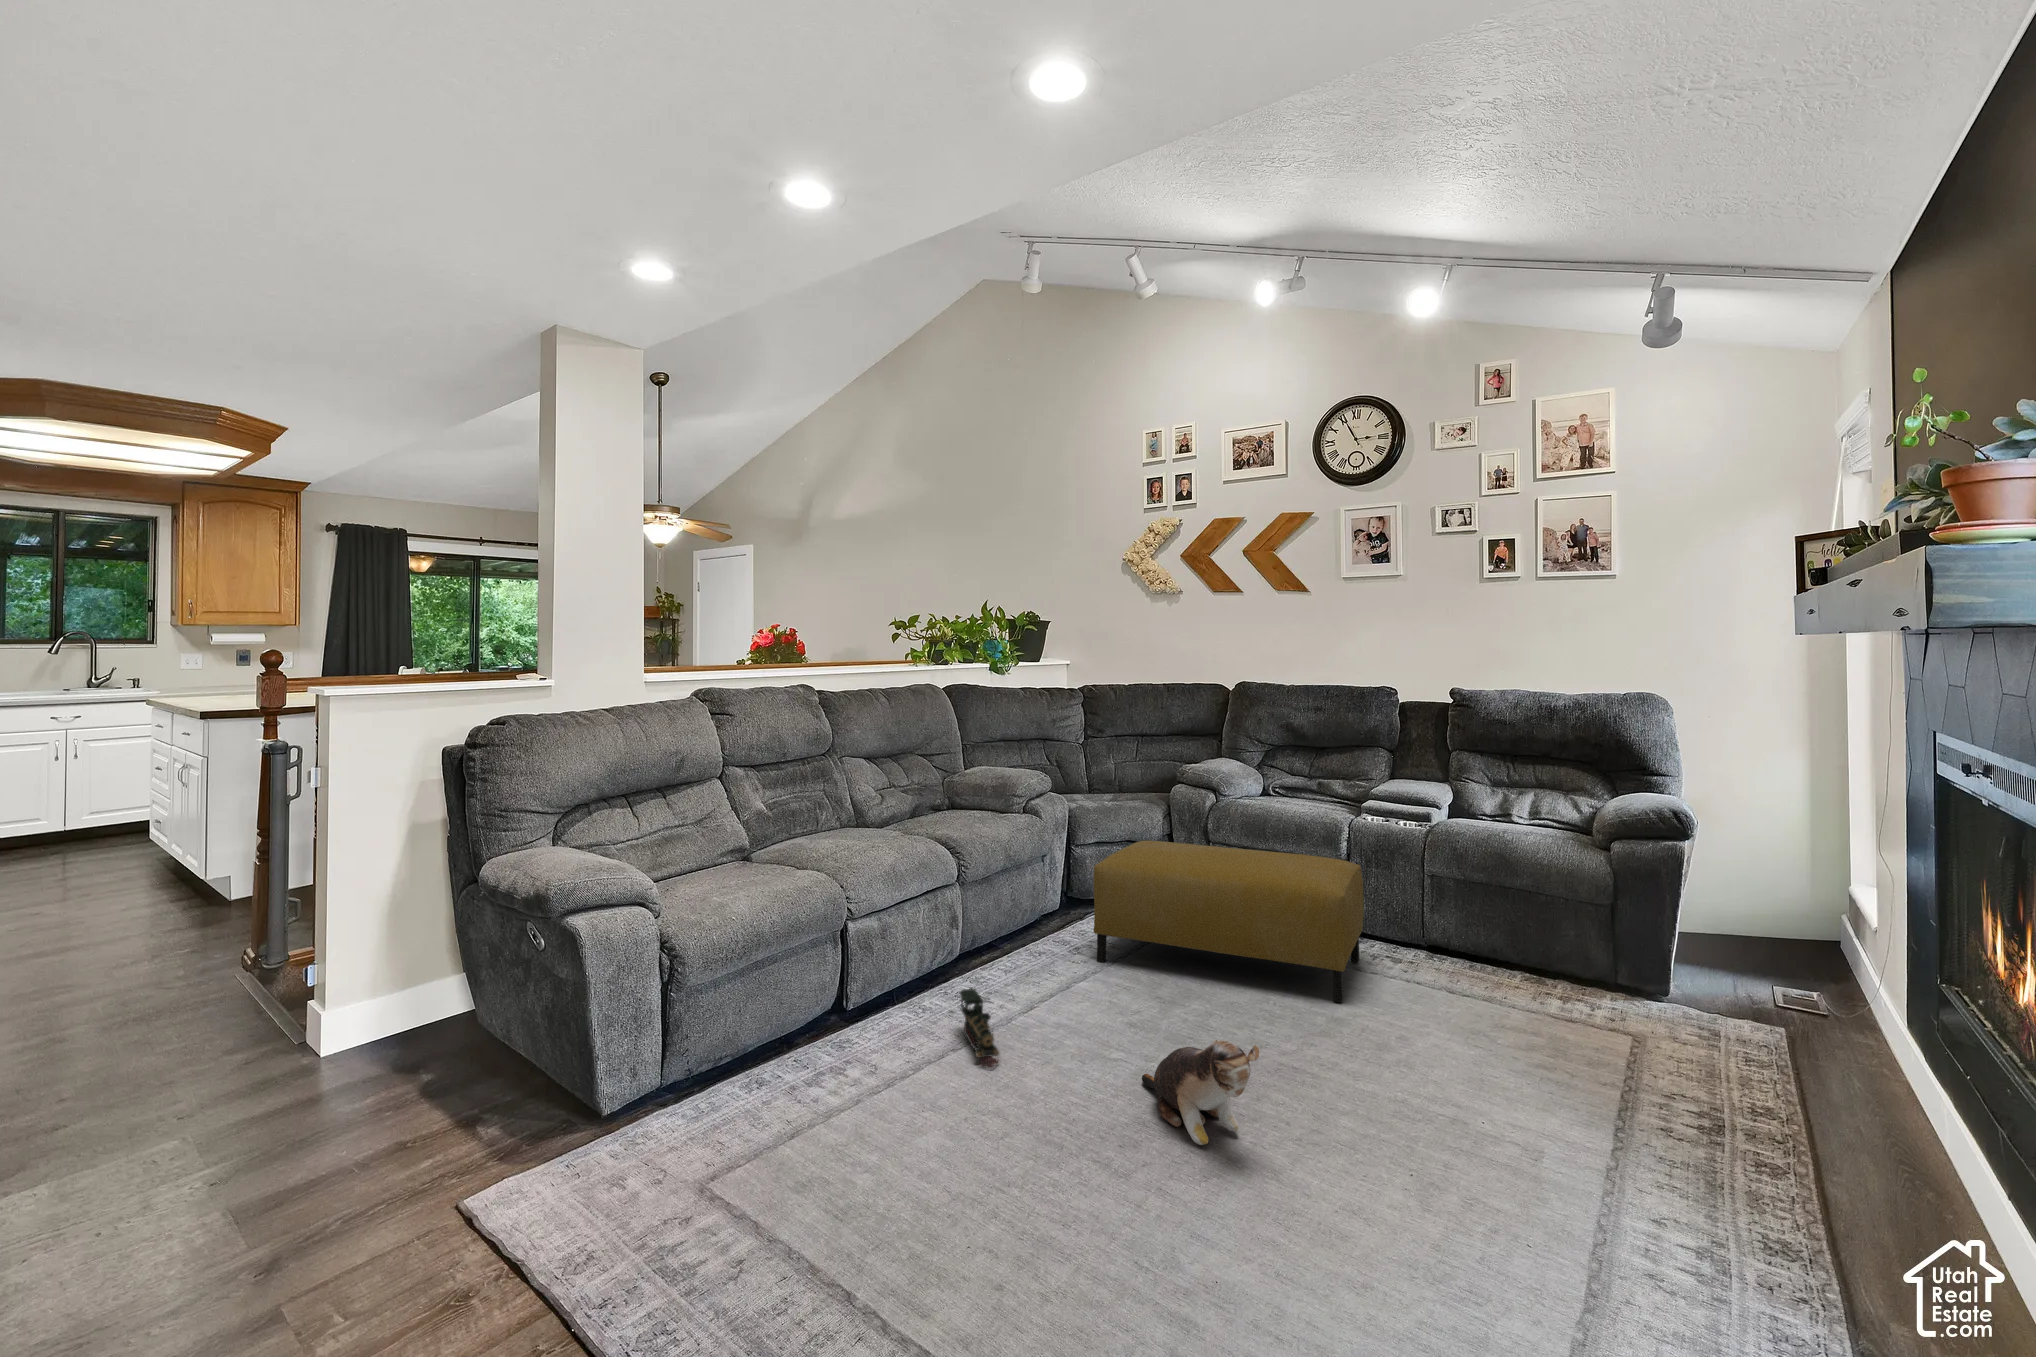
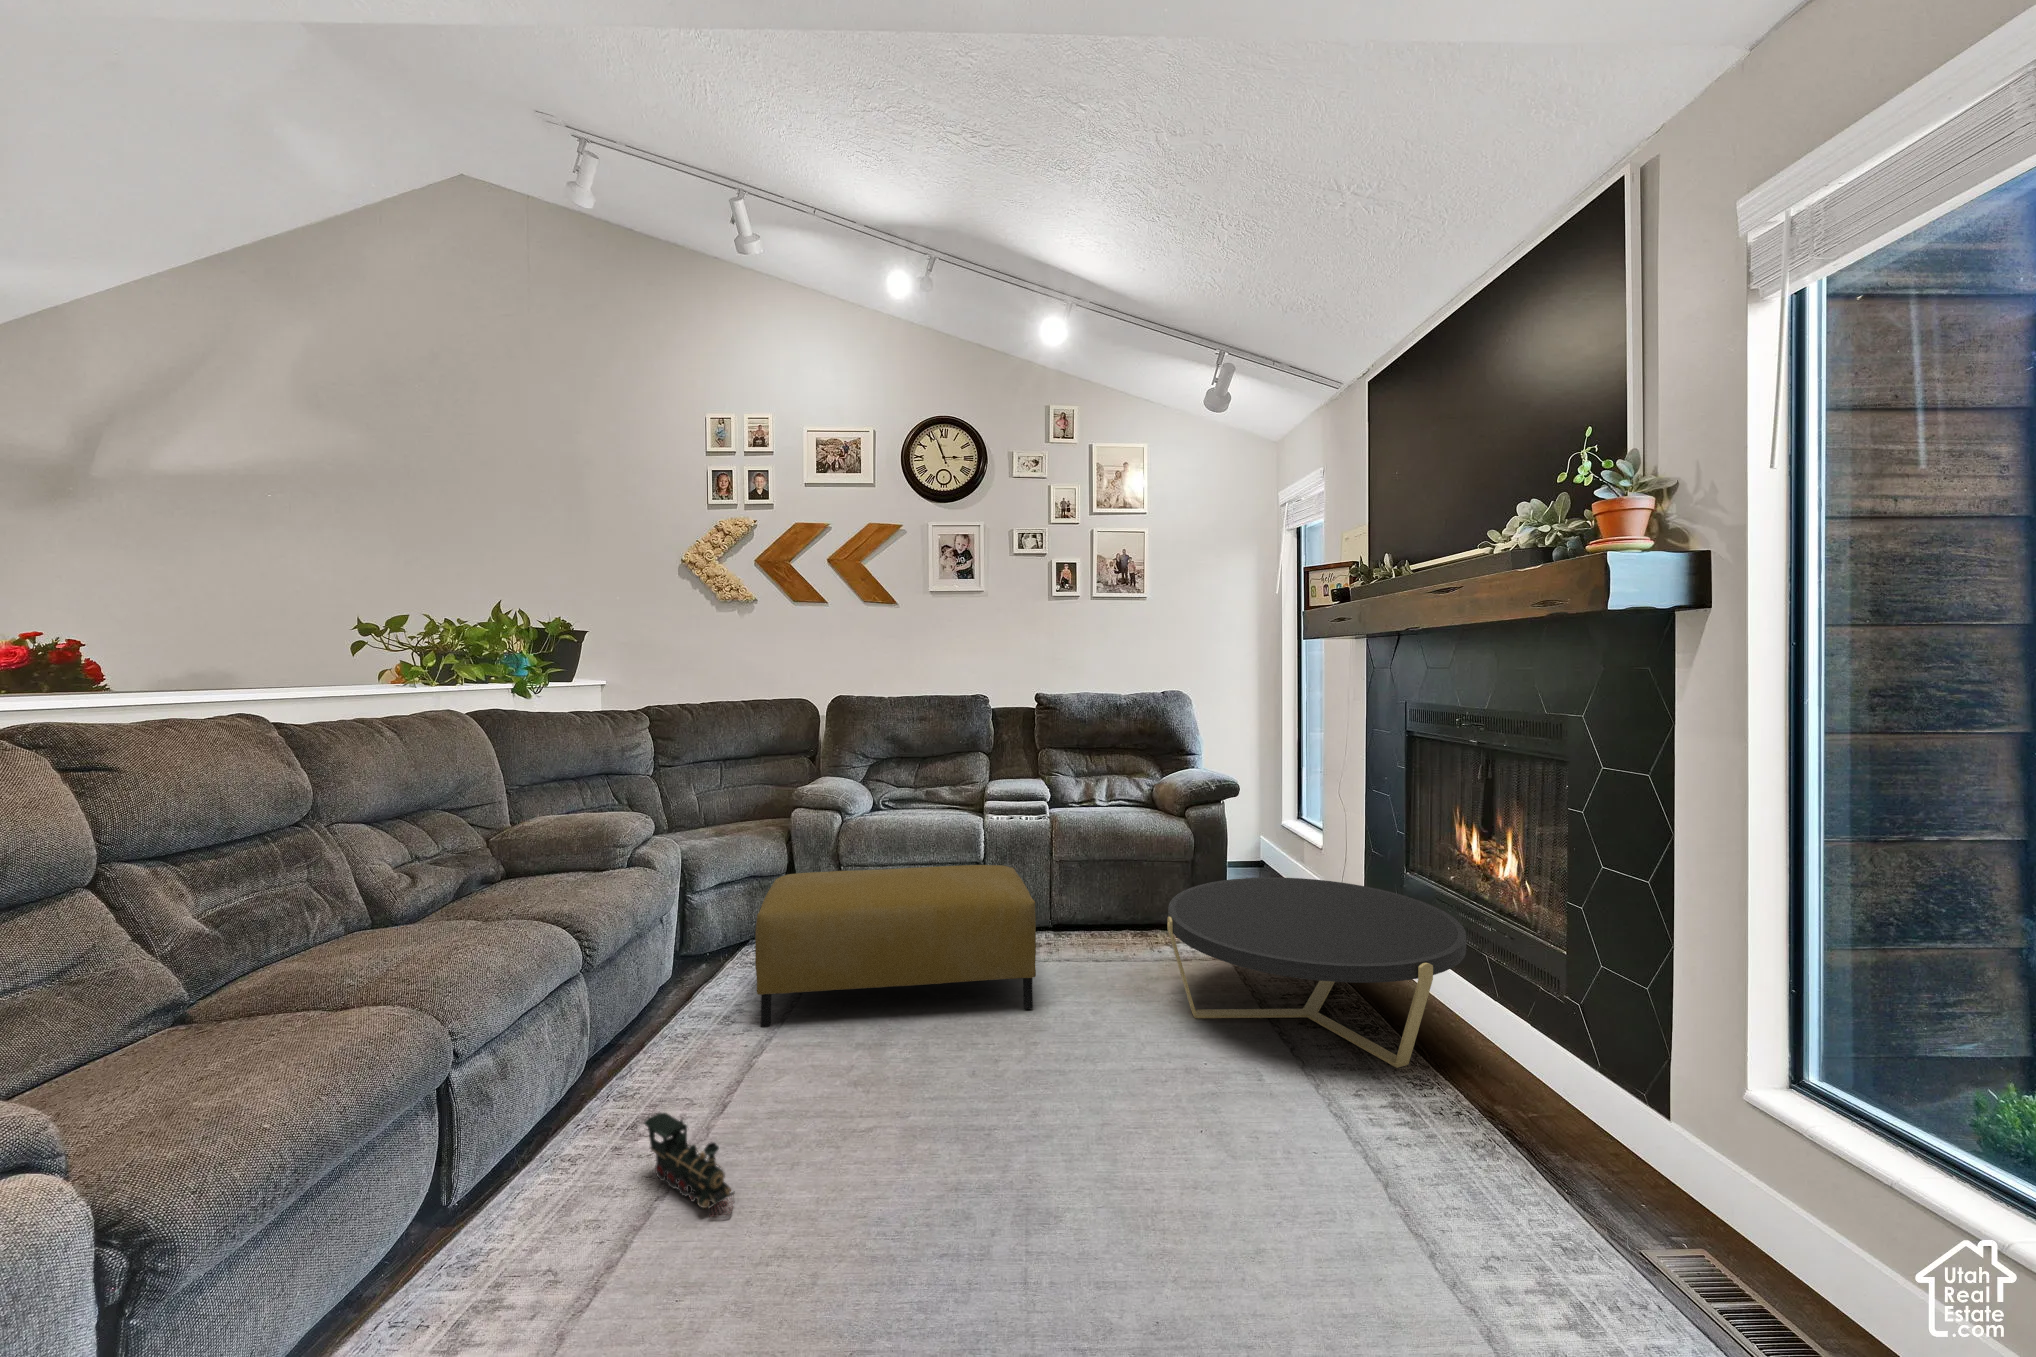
coffee table: none [1489,914,1927,1169] -> present [1167,877,1466,1068]
plush toy: present [1142,1040,1259,1145] -> none [919,1089,1100,1221]

